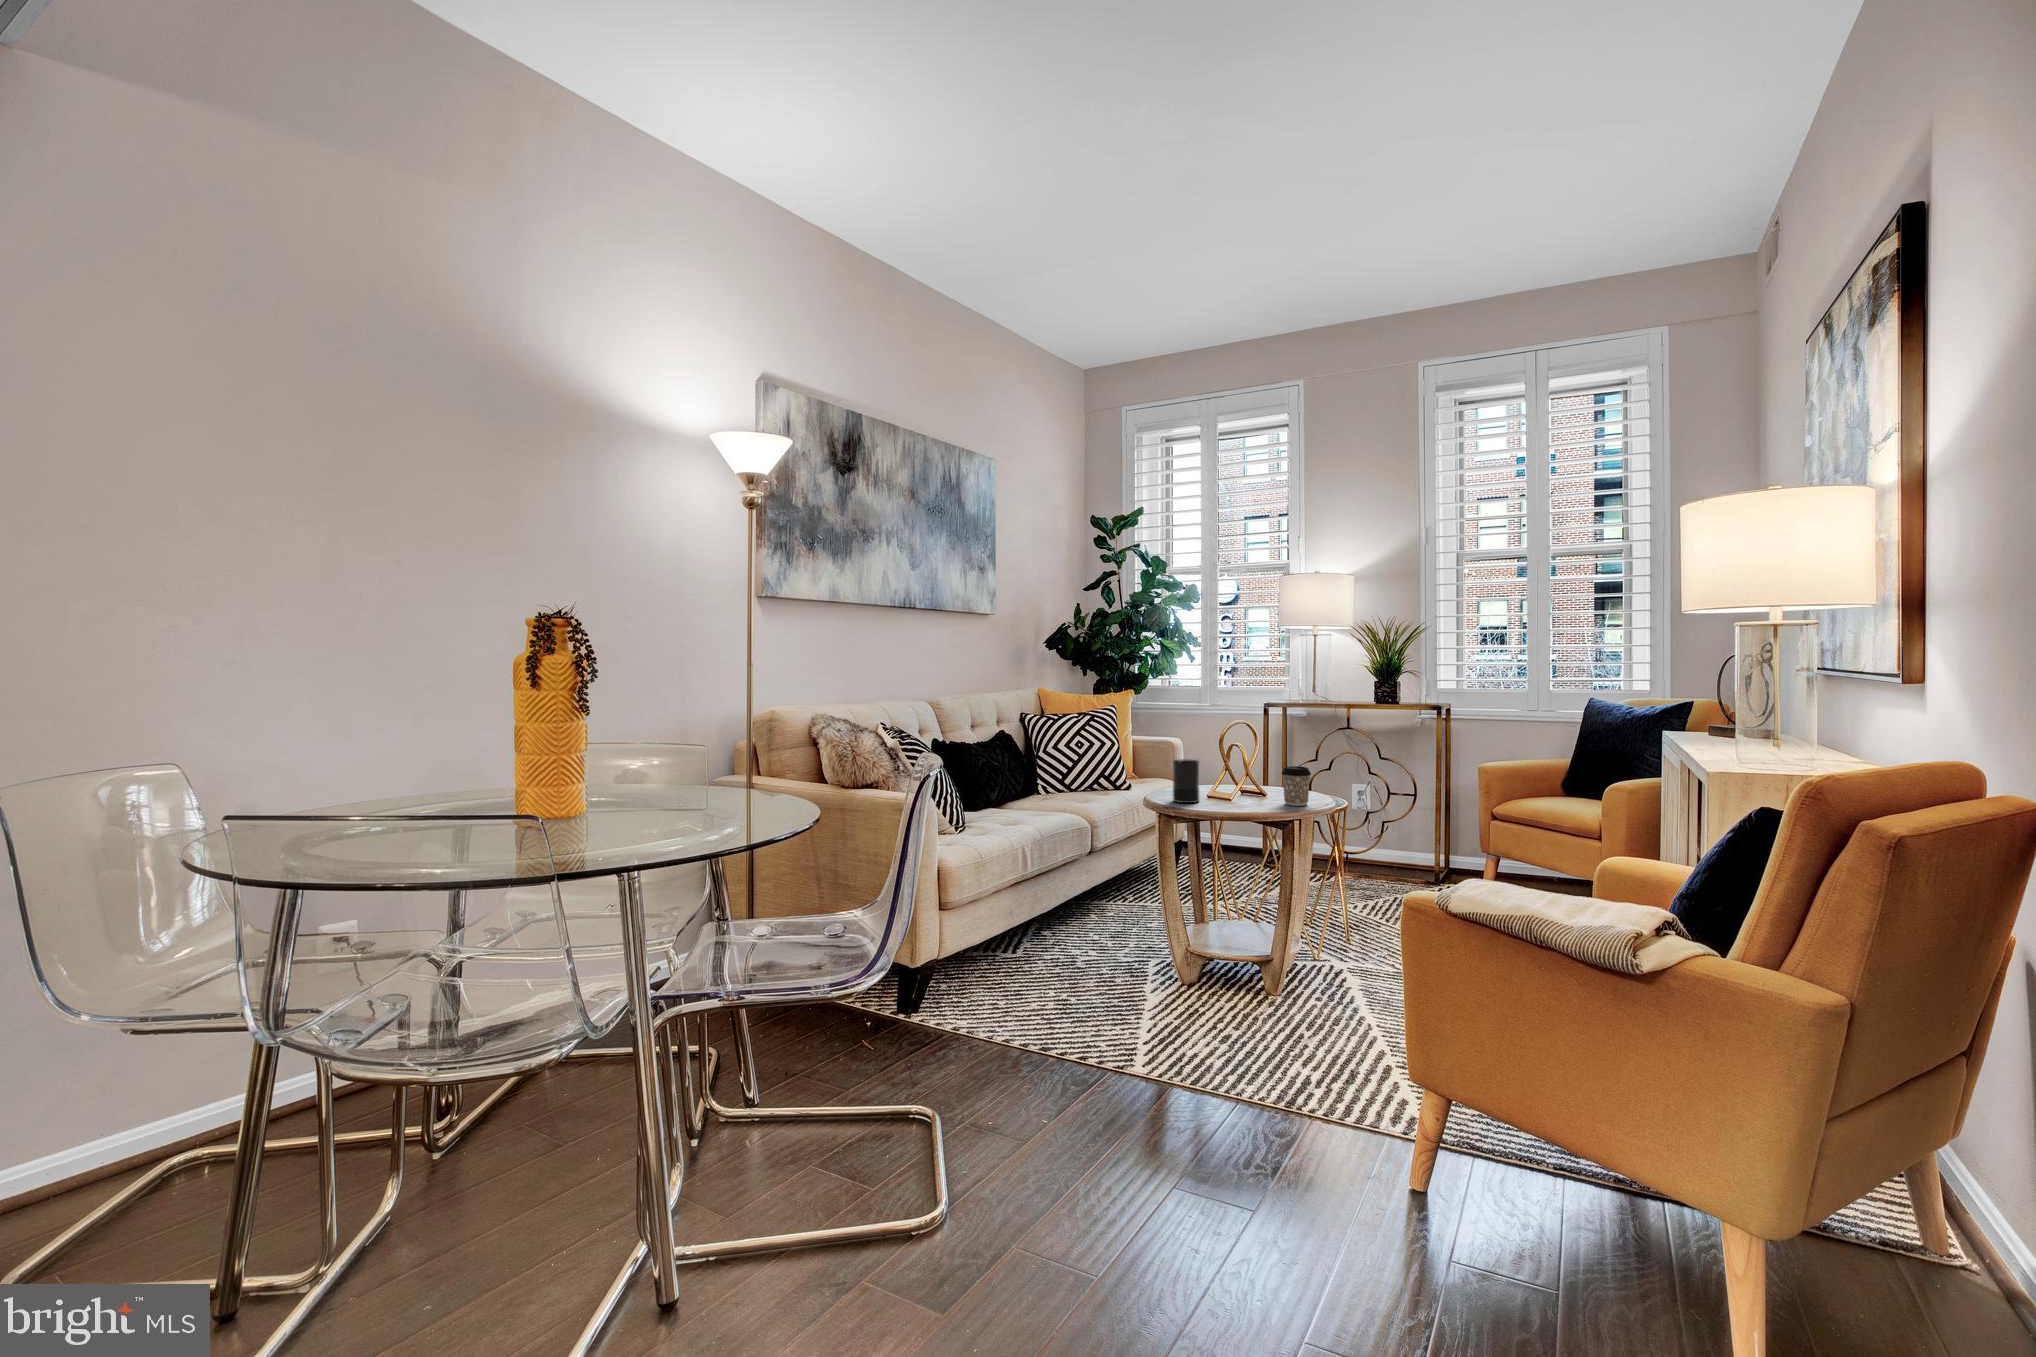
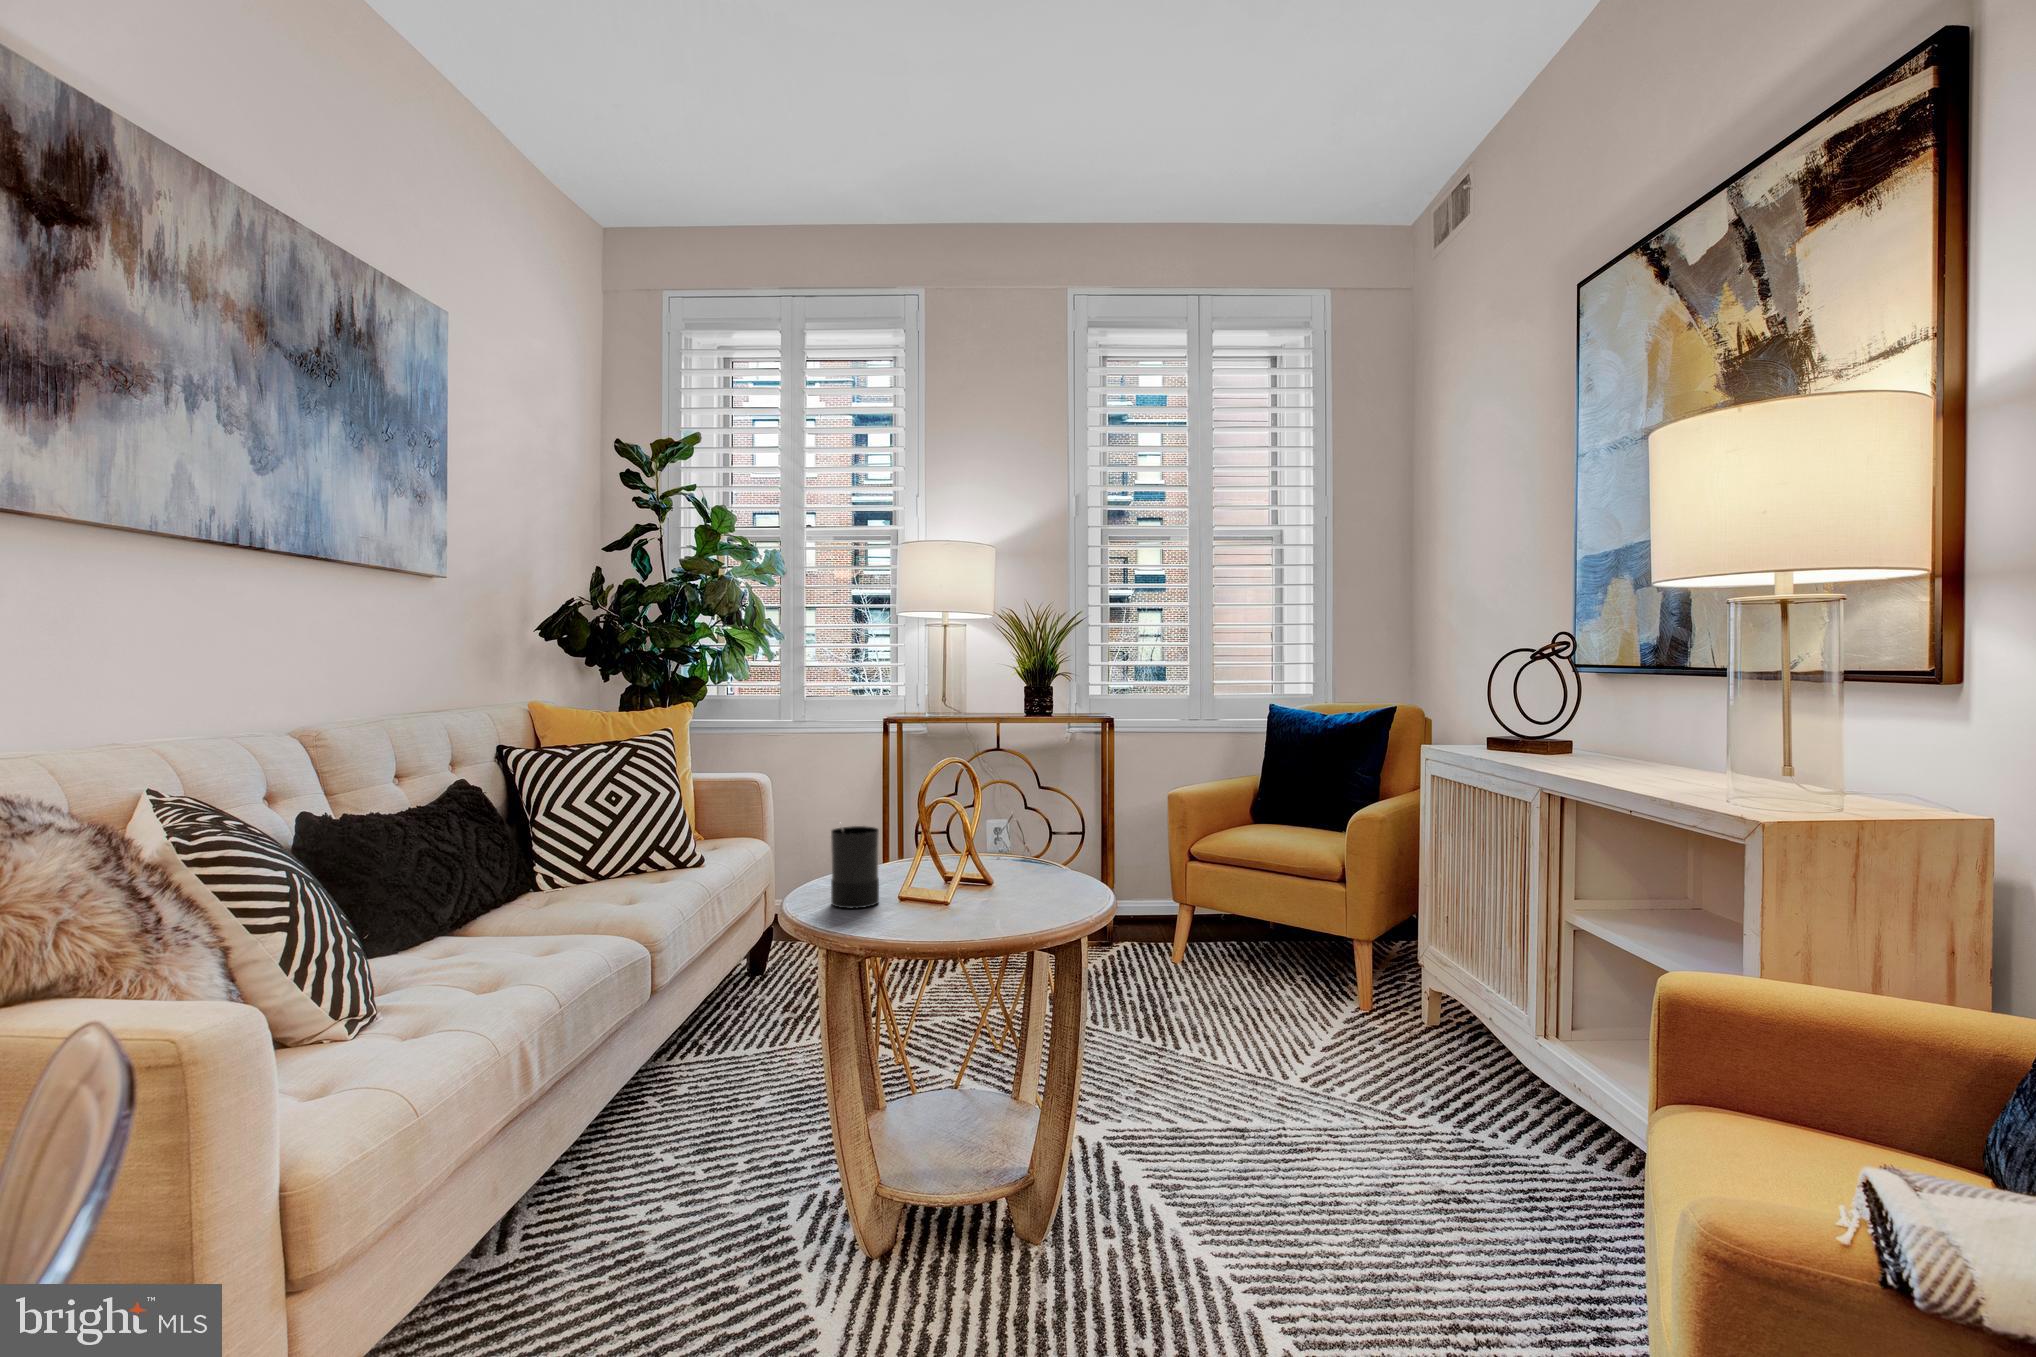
coffee cup: present [1282,766,1311,806] -> none [1013,825,1061,893]

